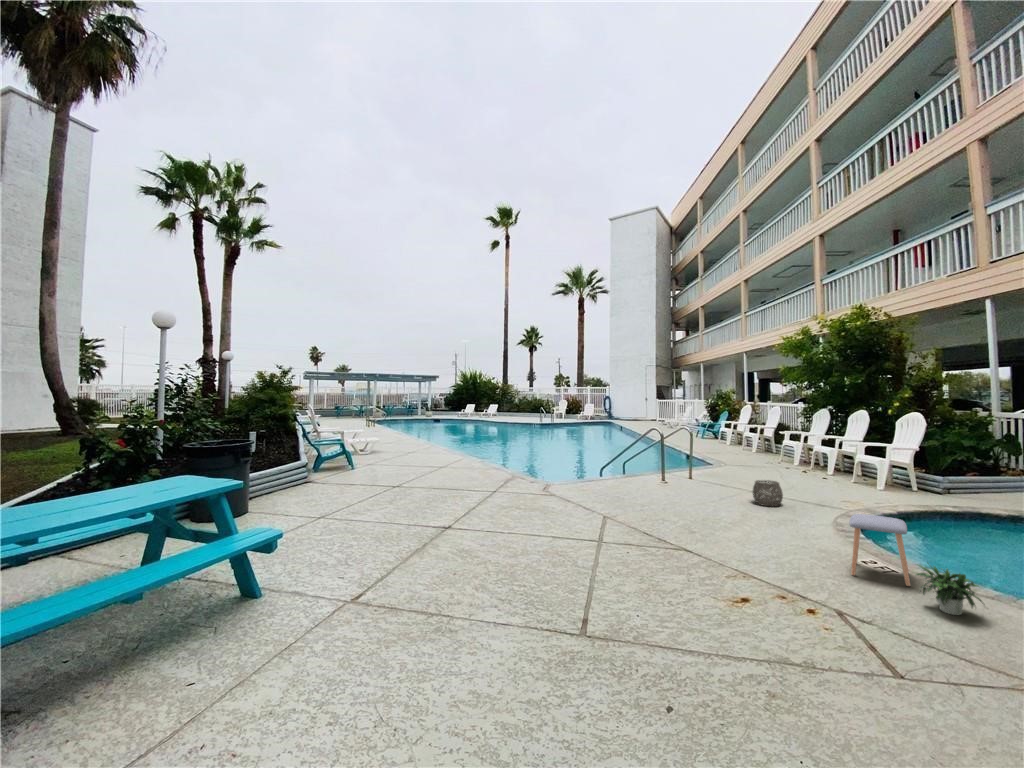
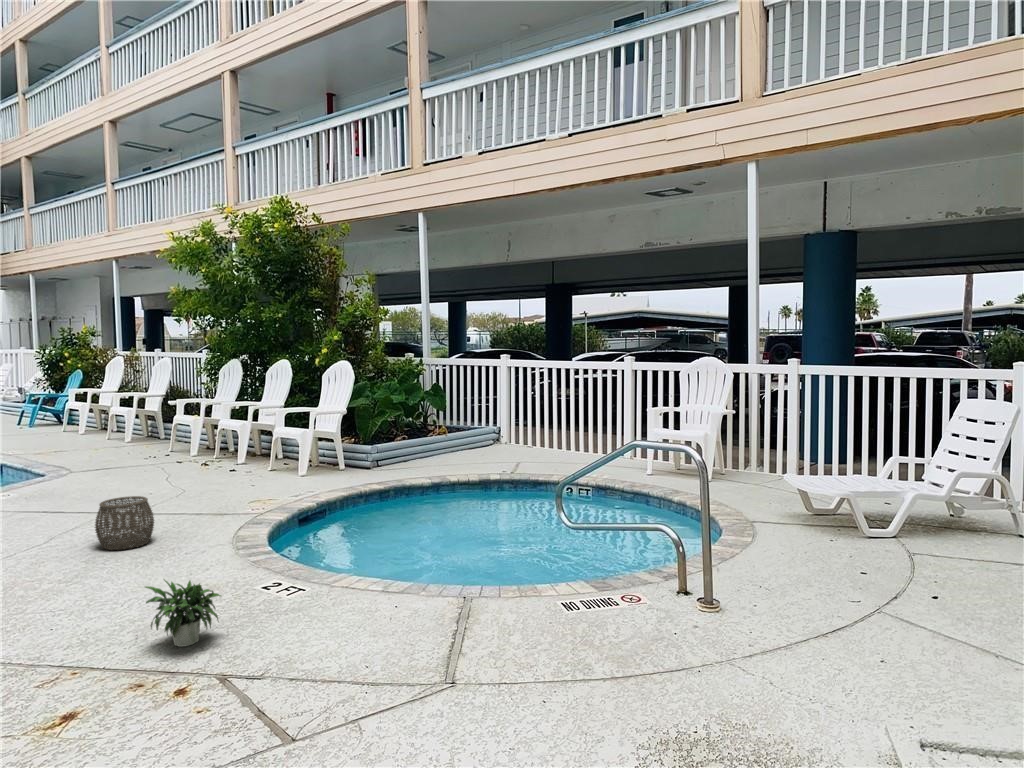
stool: present [850,514,910,587] -> none [250,539,338,667]
potted plant: present [916,565,981,615] -> present [136,580,221,647]

